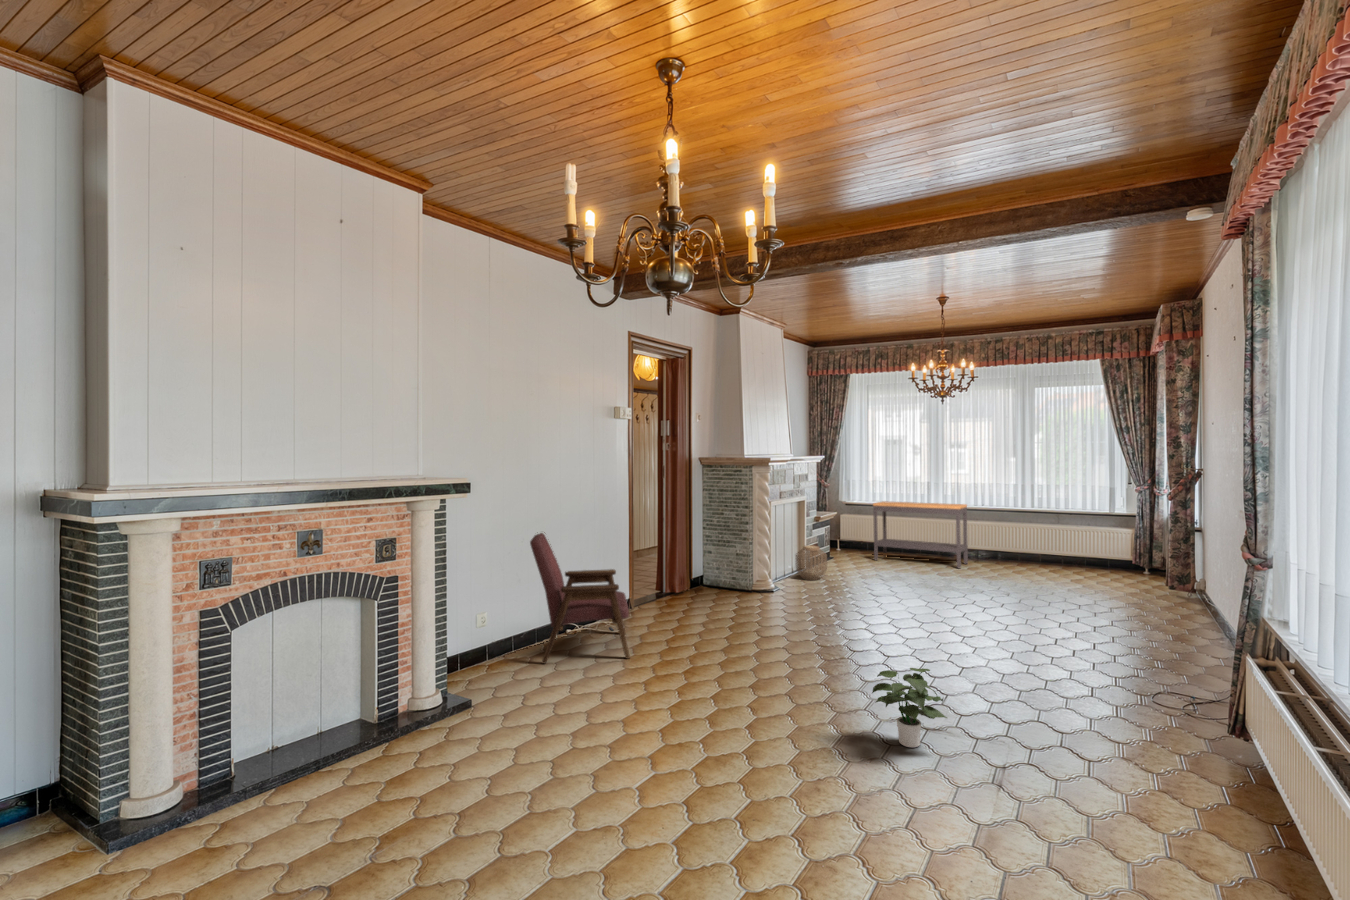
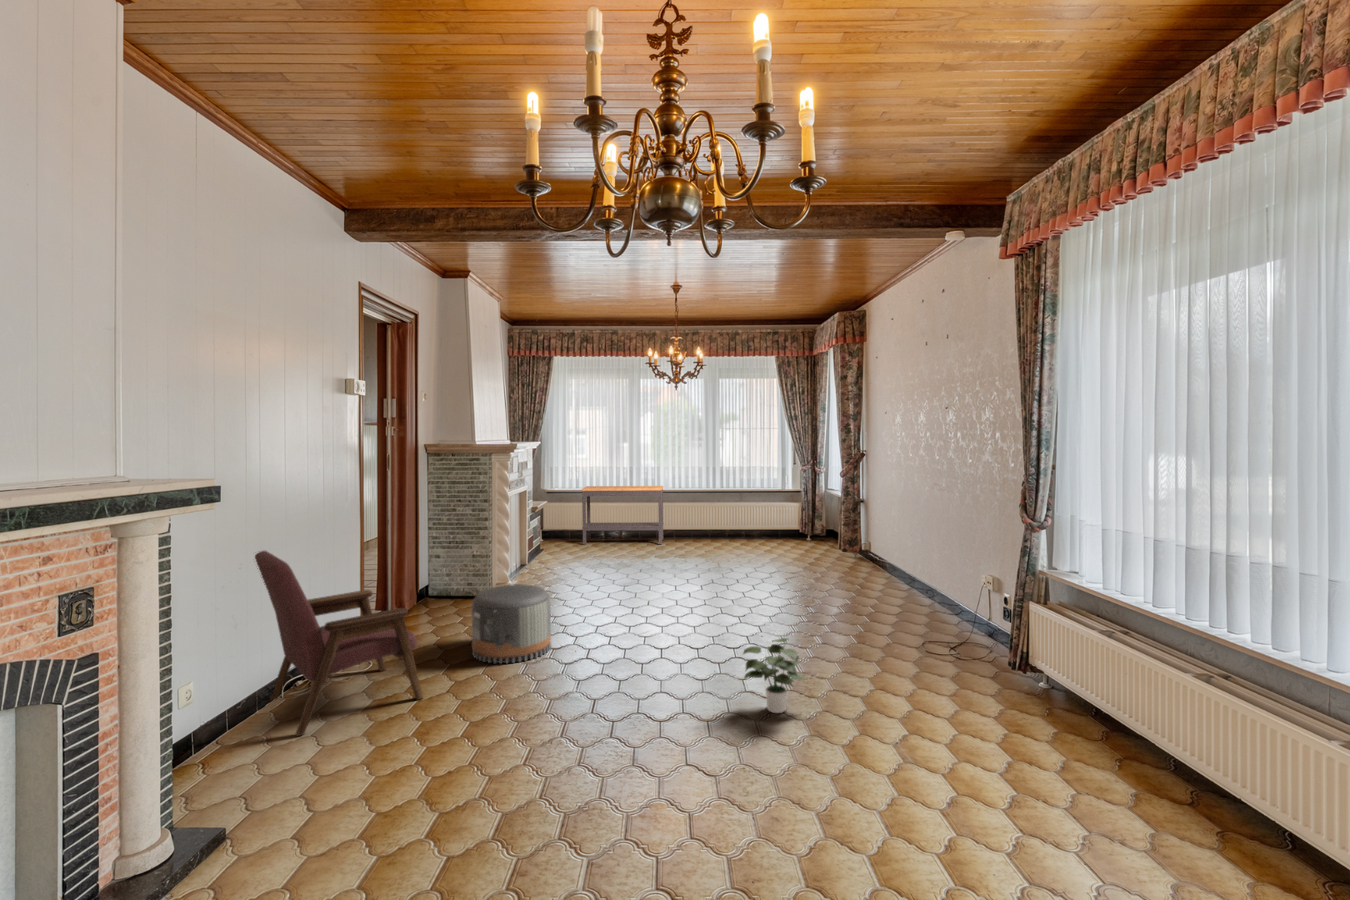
woven basket: present [796,545,827,580] -> none [525,536,558,572]
pouf: none [689,581,756,649] -> present [471,584,551,663]

